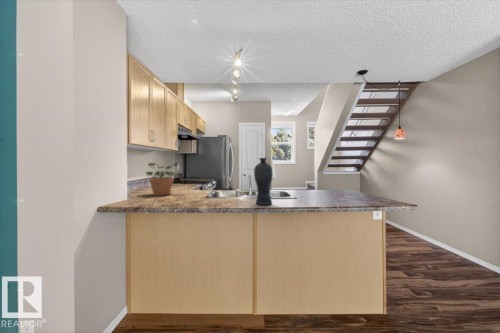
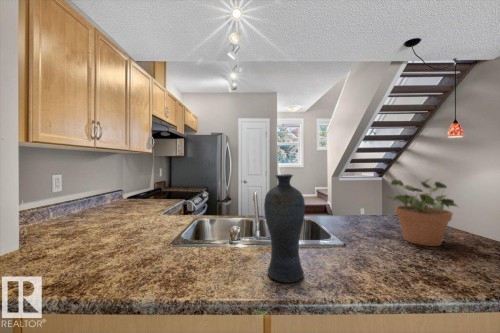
potted plant: present [146,163,178,195] -> present [386,179,457,246]

